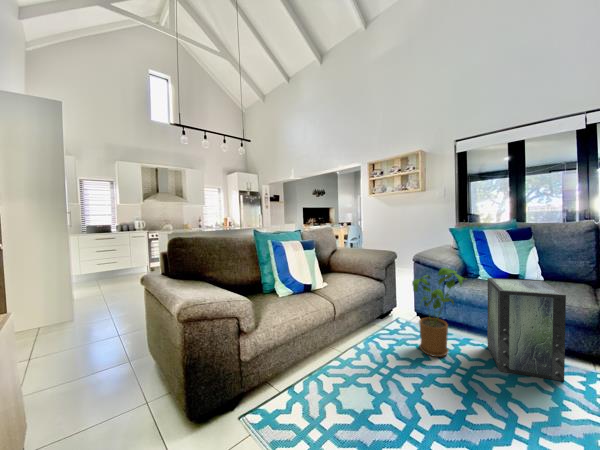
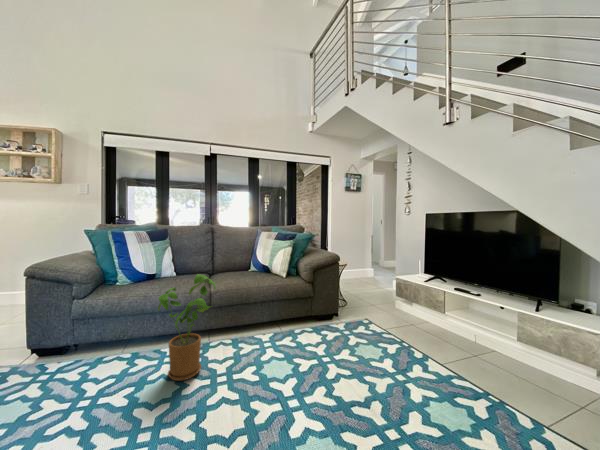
storage box: present [488,278,566,381] -> none [226,273,282,360]

